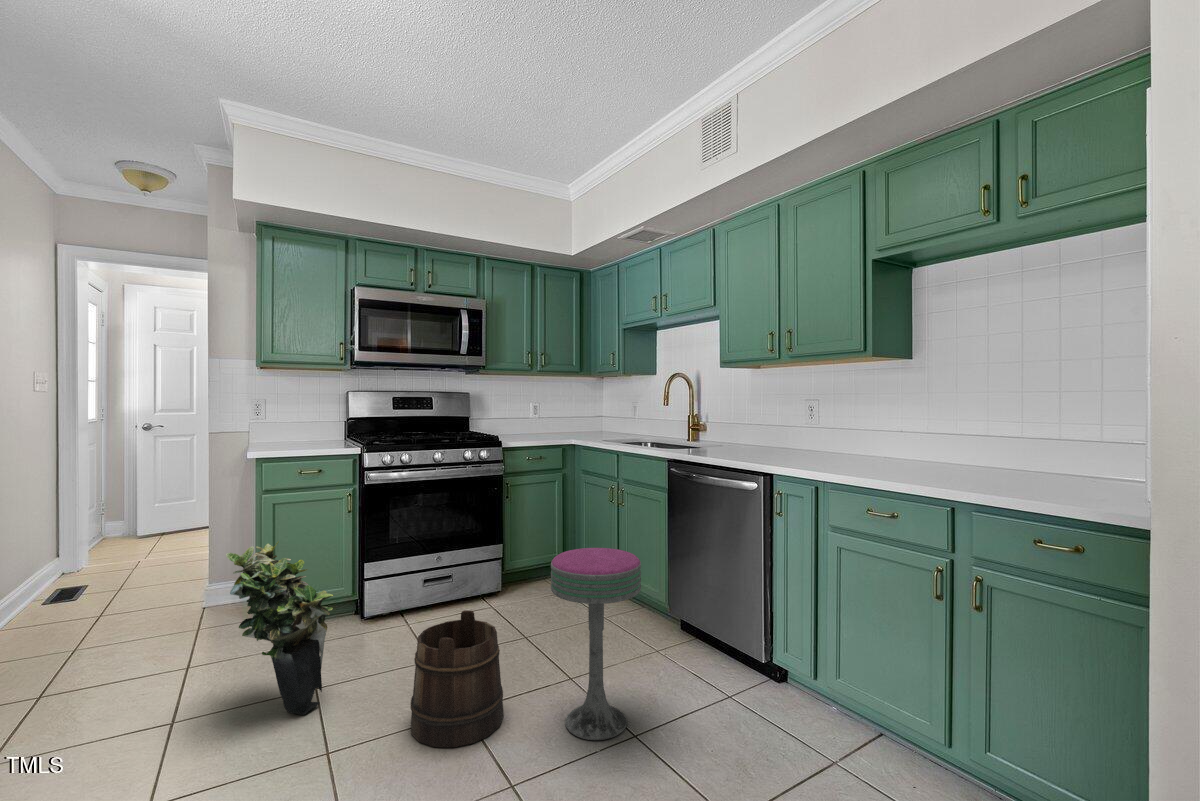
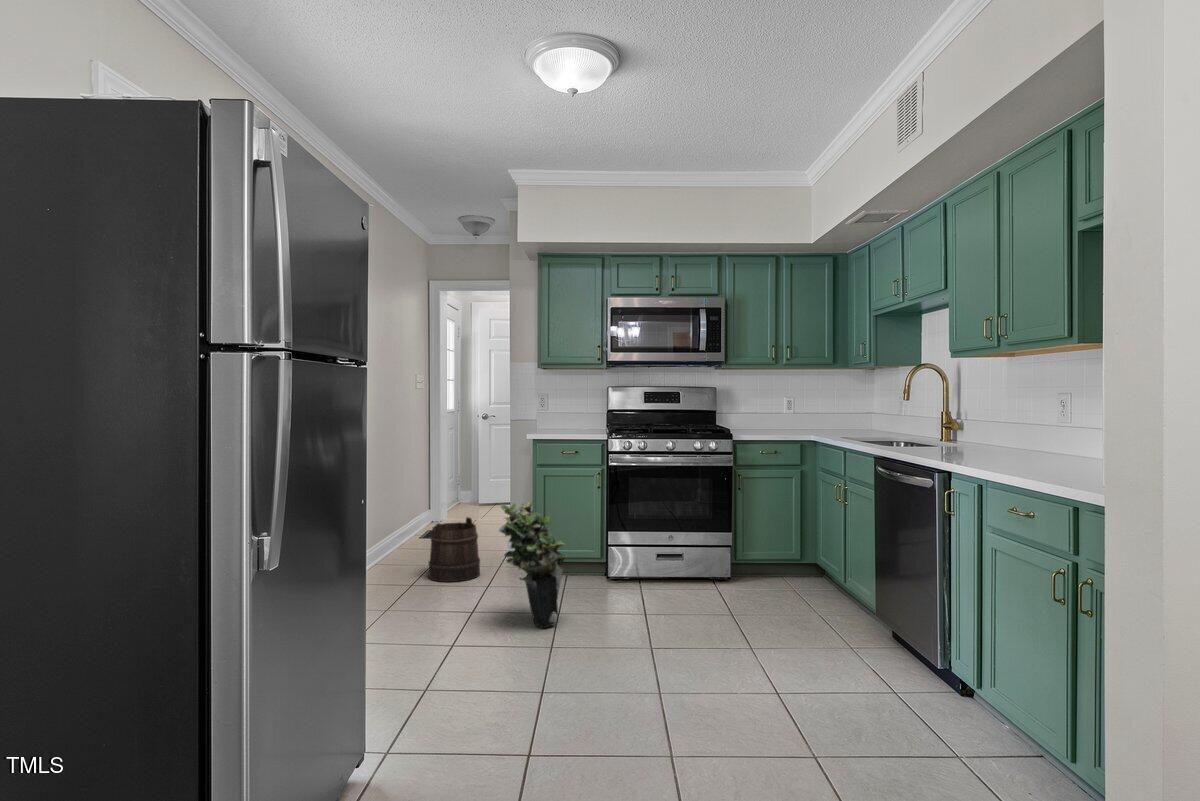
bar stool: present [551,548,641,740] -> none [711,528,794,692]
bucket: present [411,610,504,748] -> present [428,517,480,582]

